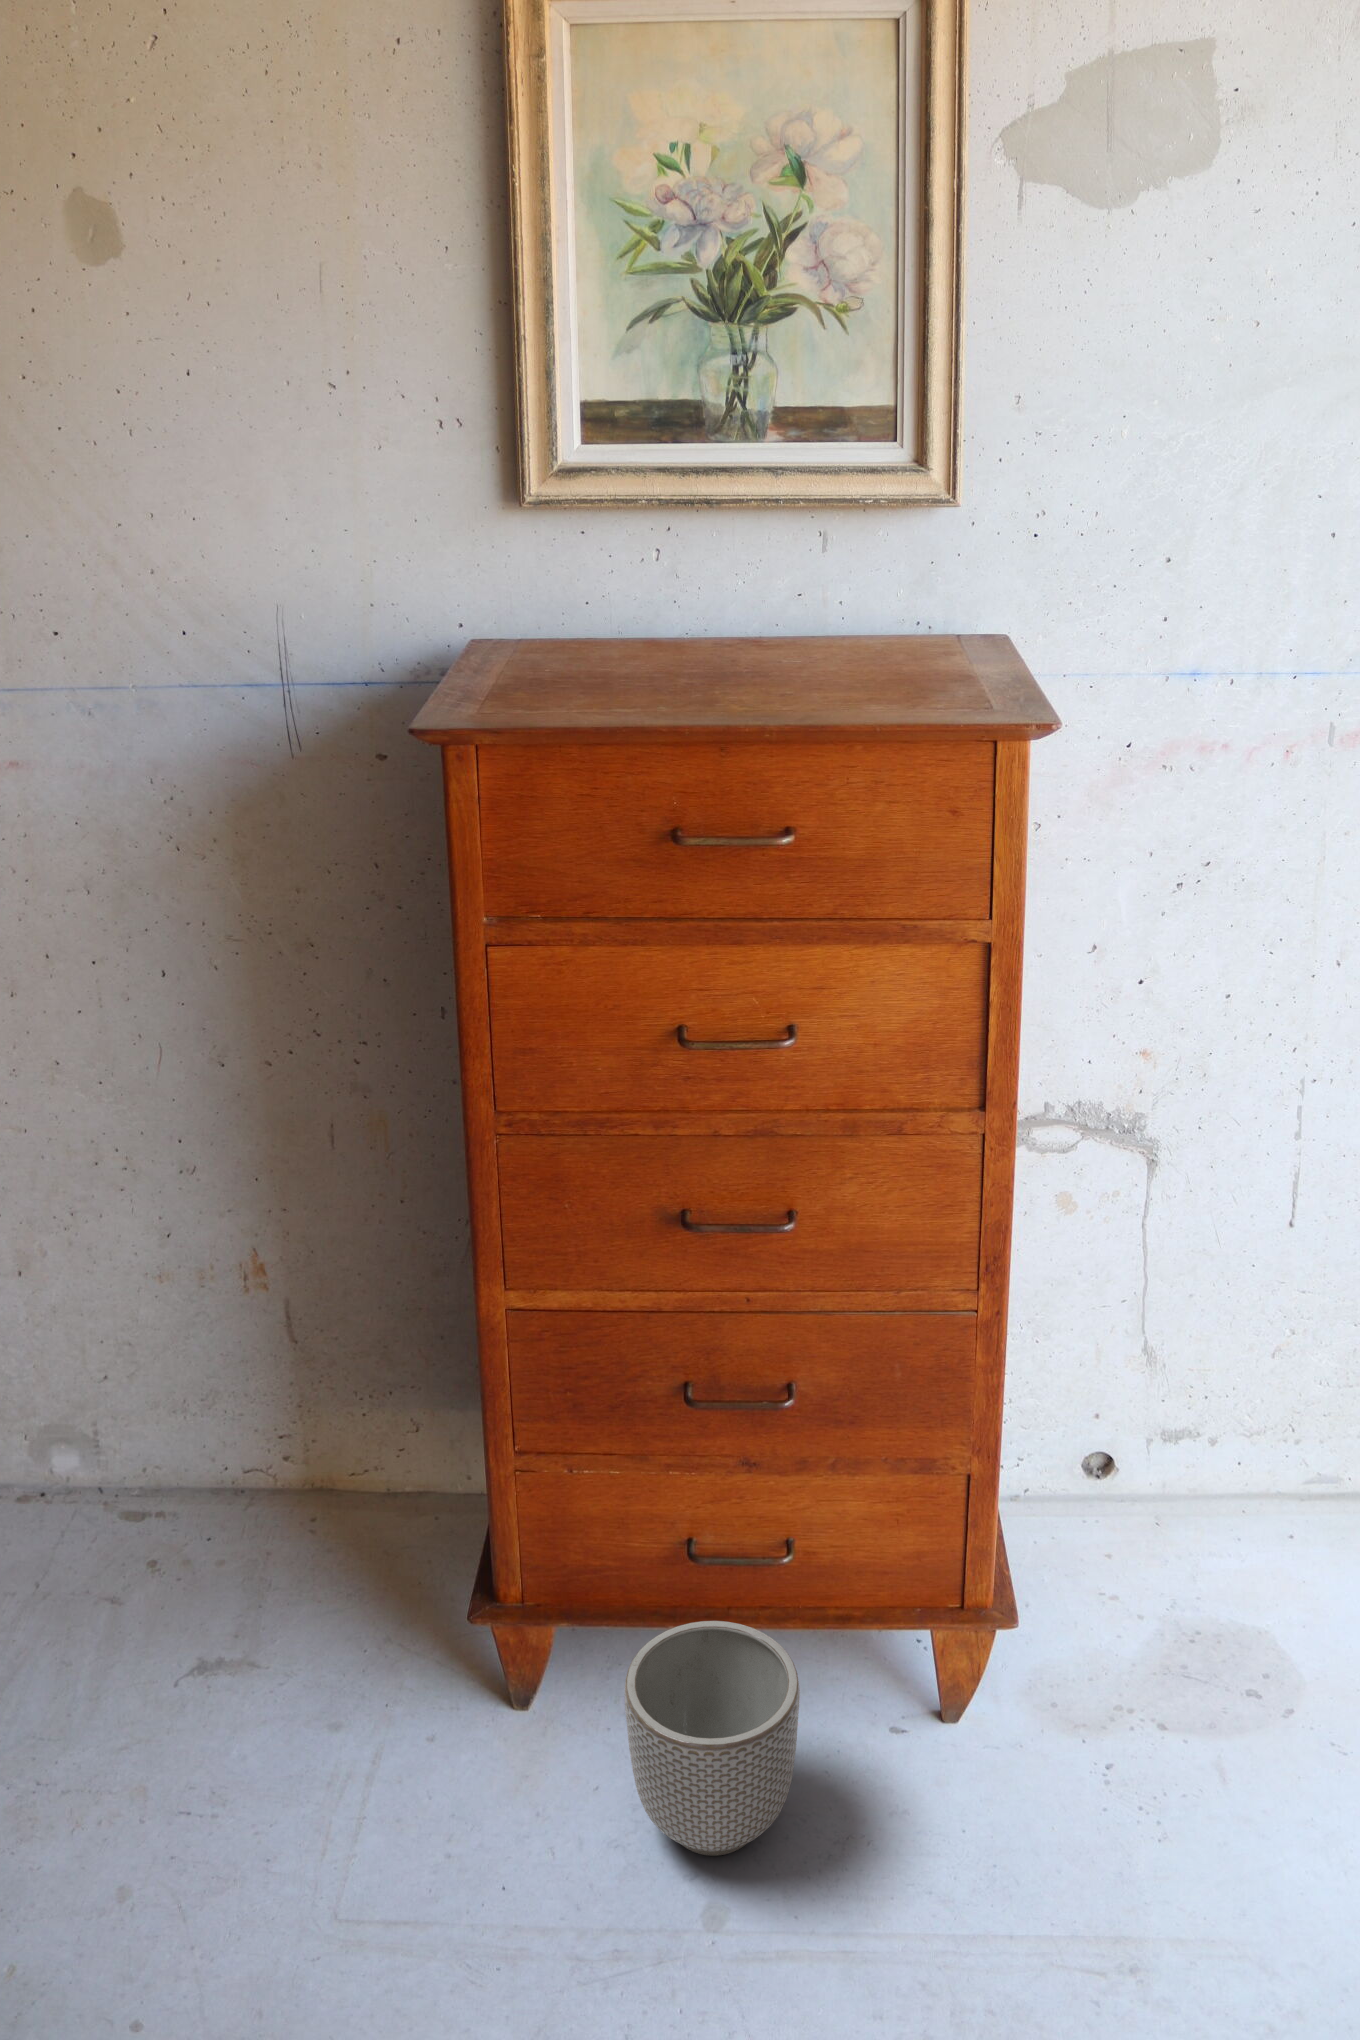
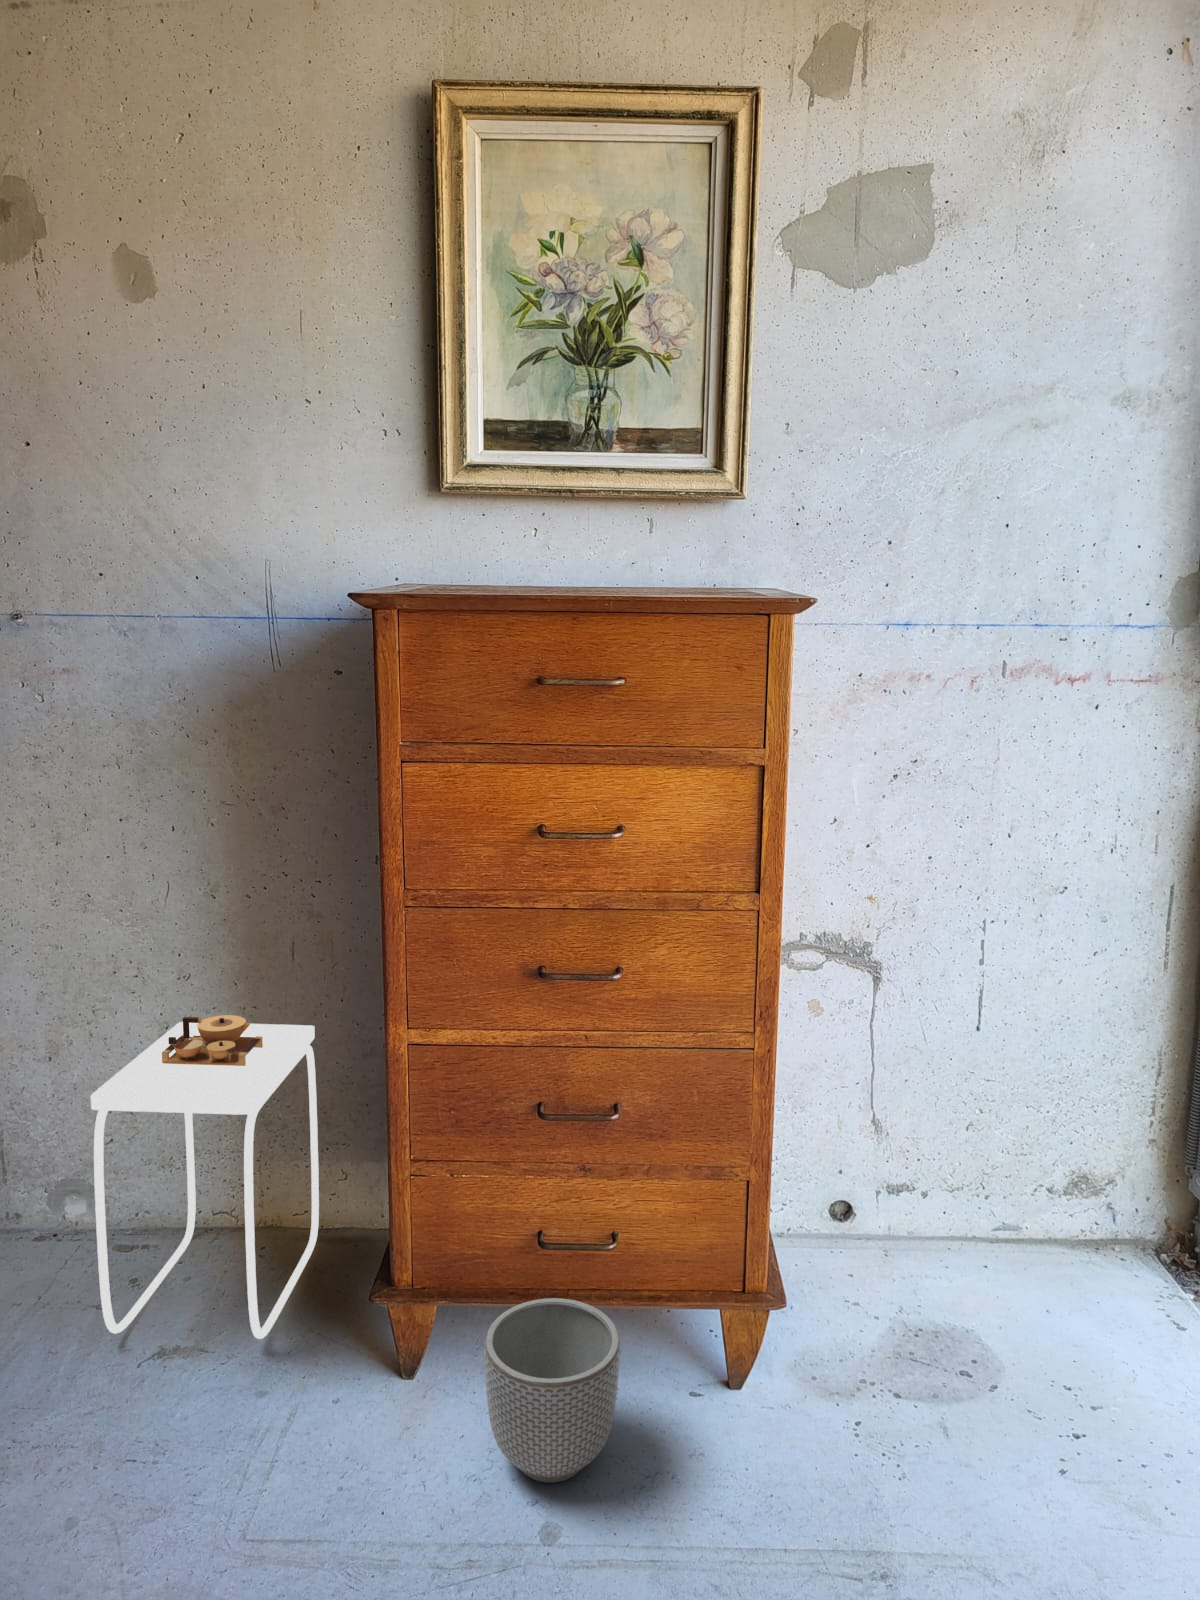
side table: none [97,1233,393,1659] -> present [91,1015,319,1339]

